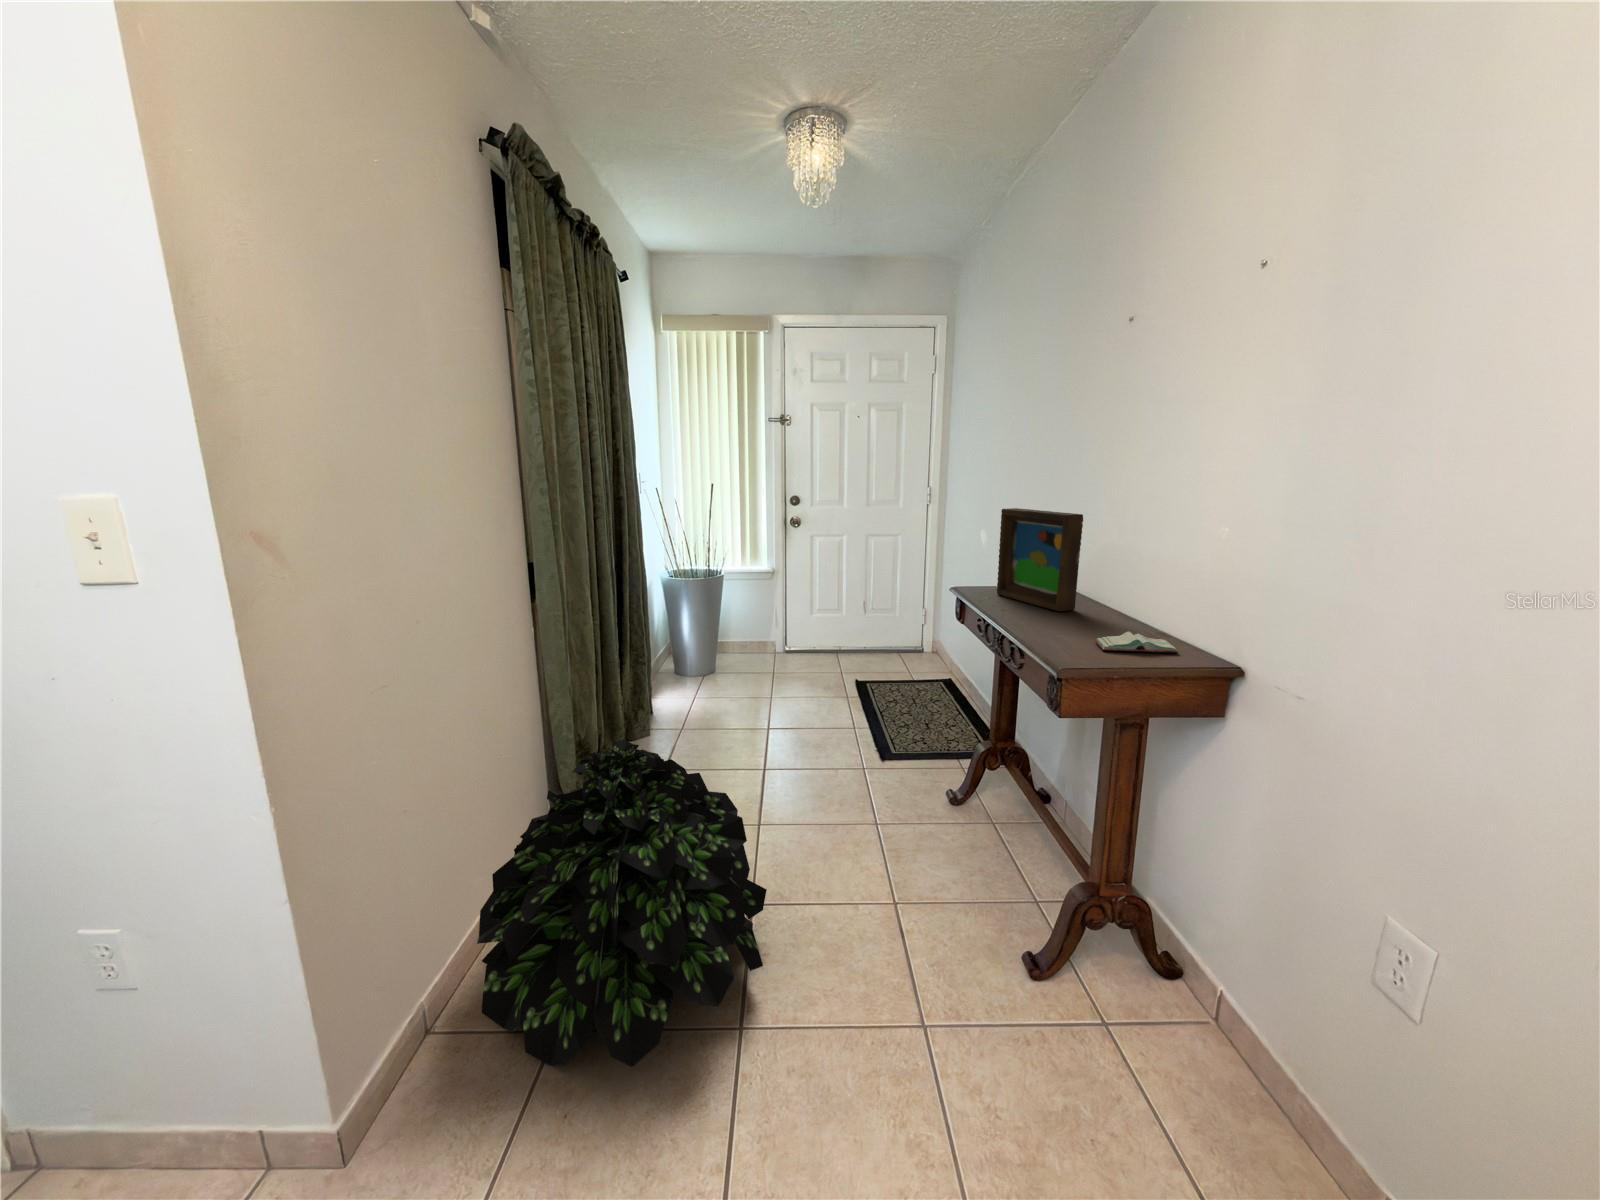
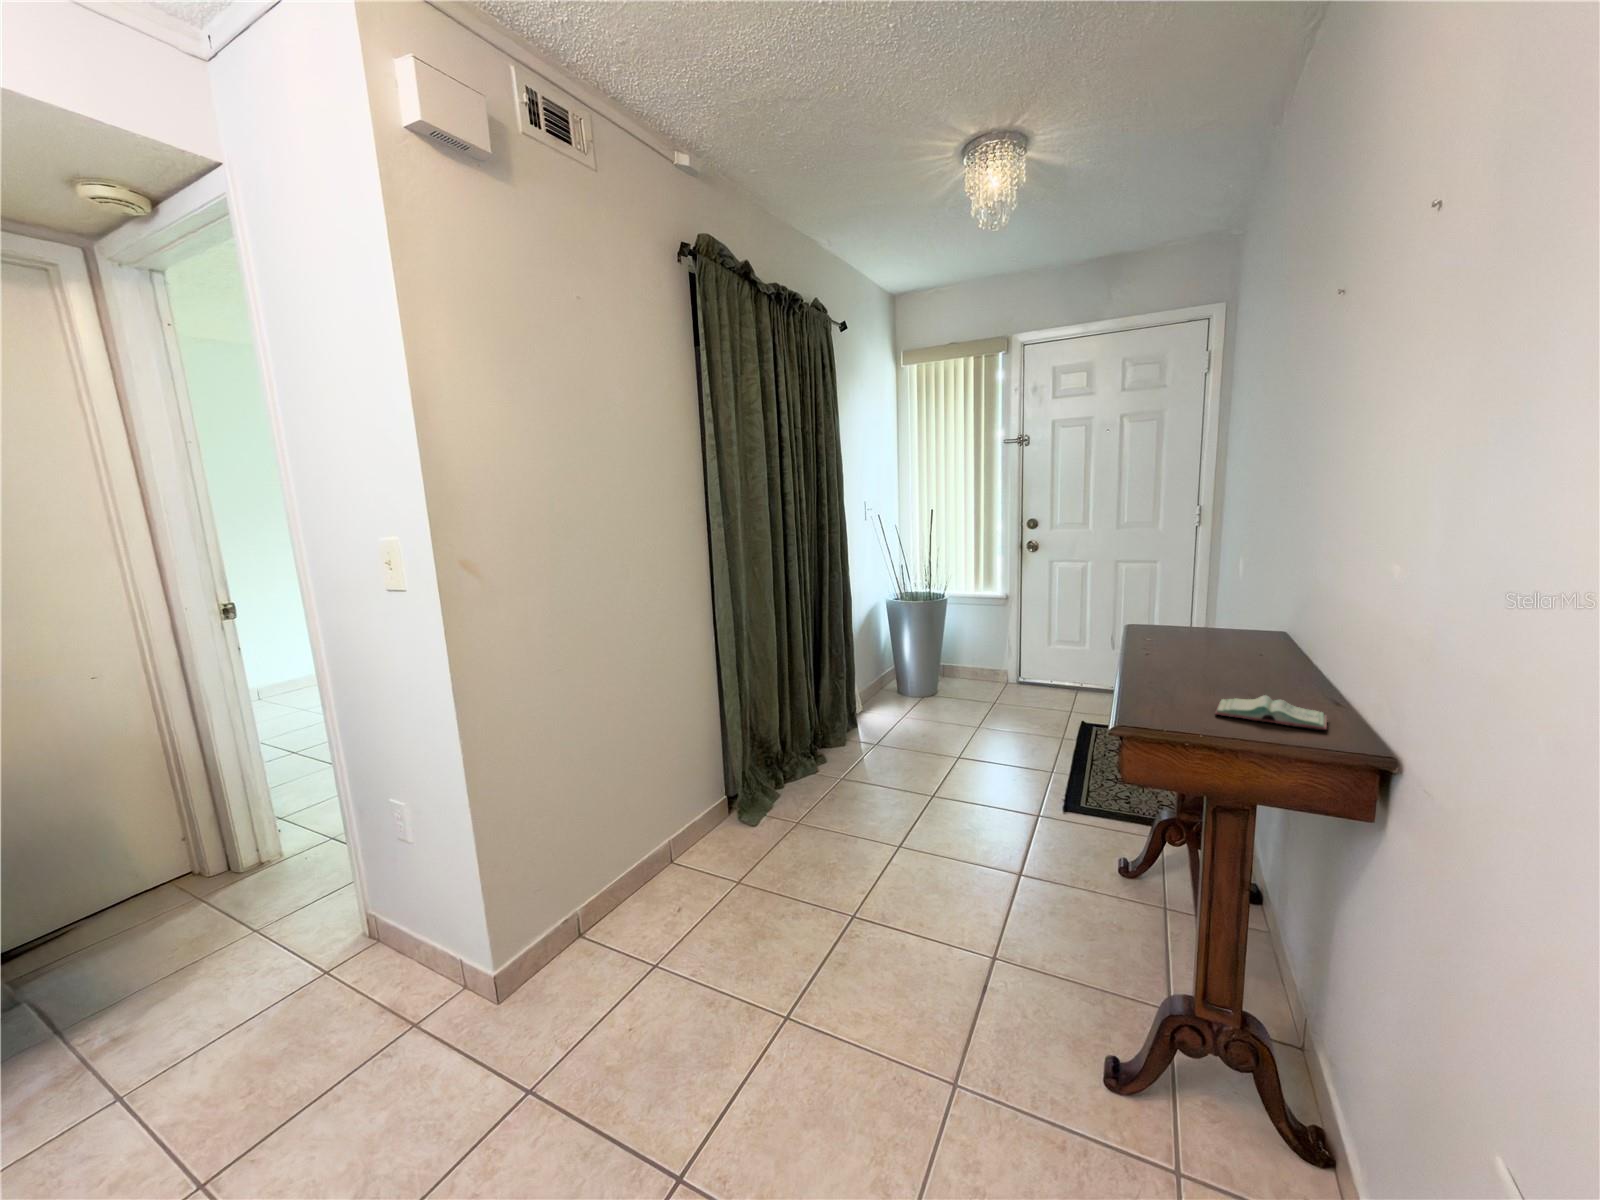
picture frame: present [997,508,1083,611] -> none [1172,535,1263,663]
potted plant: present [477,740,767,1067] -> none [608,737,852,1010]

